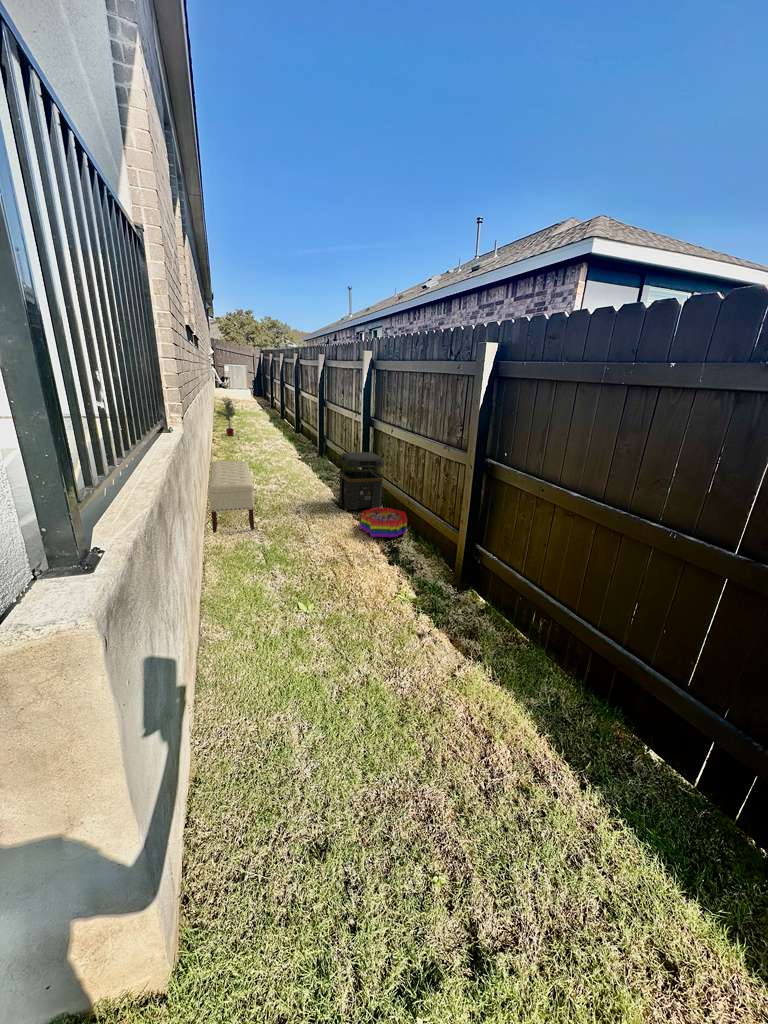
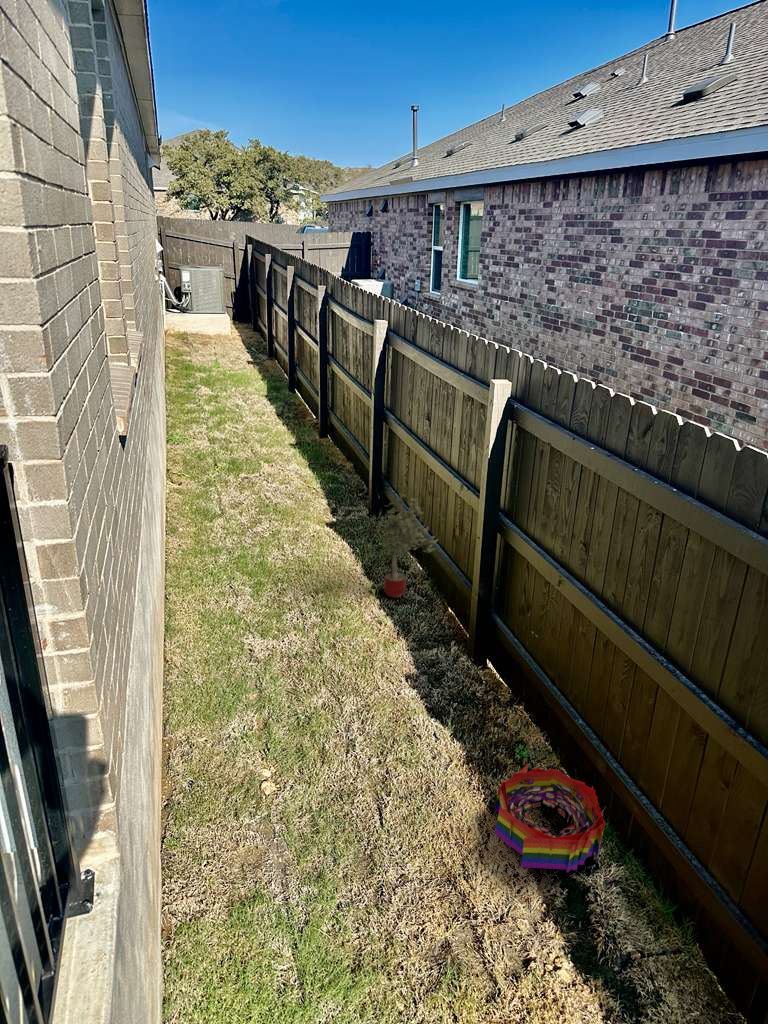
potted tree: present [216,398,235,436] -> present [380,494,438,598]
toolbox: present [339,452,384,510] -> none [434,607,540,745]
bench: present [208,461,255,533] -> none [165,628,264,849]

